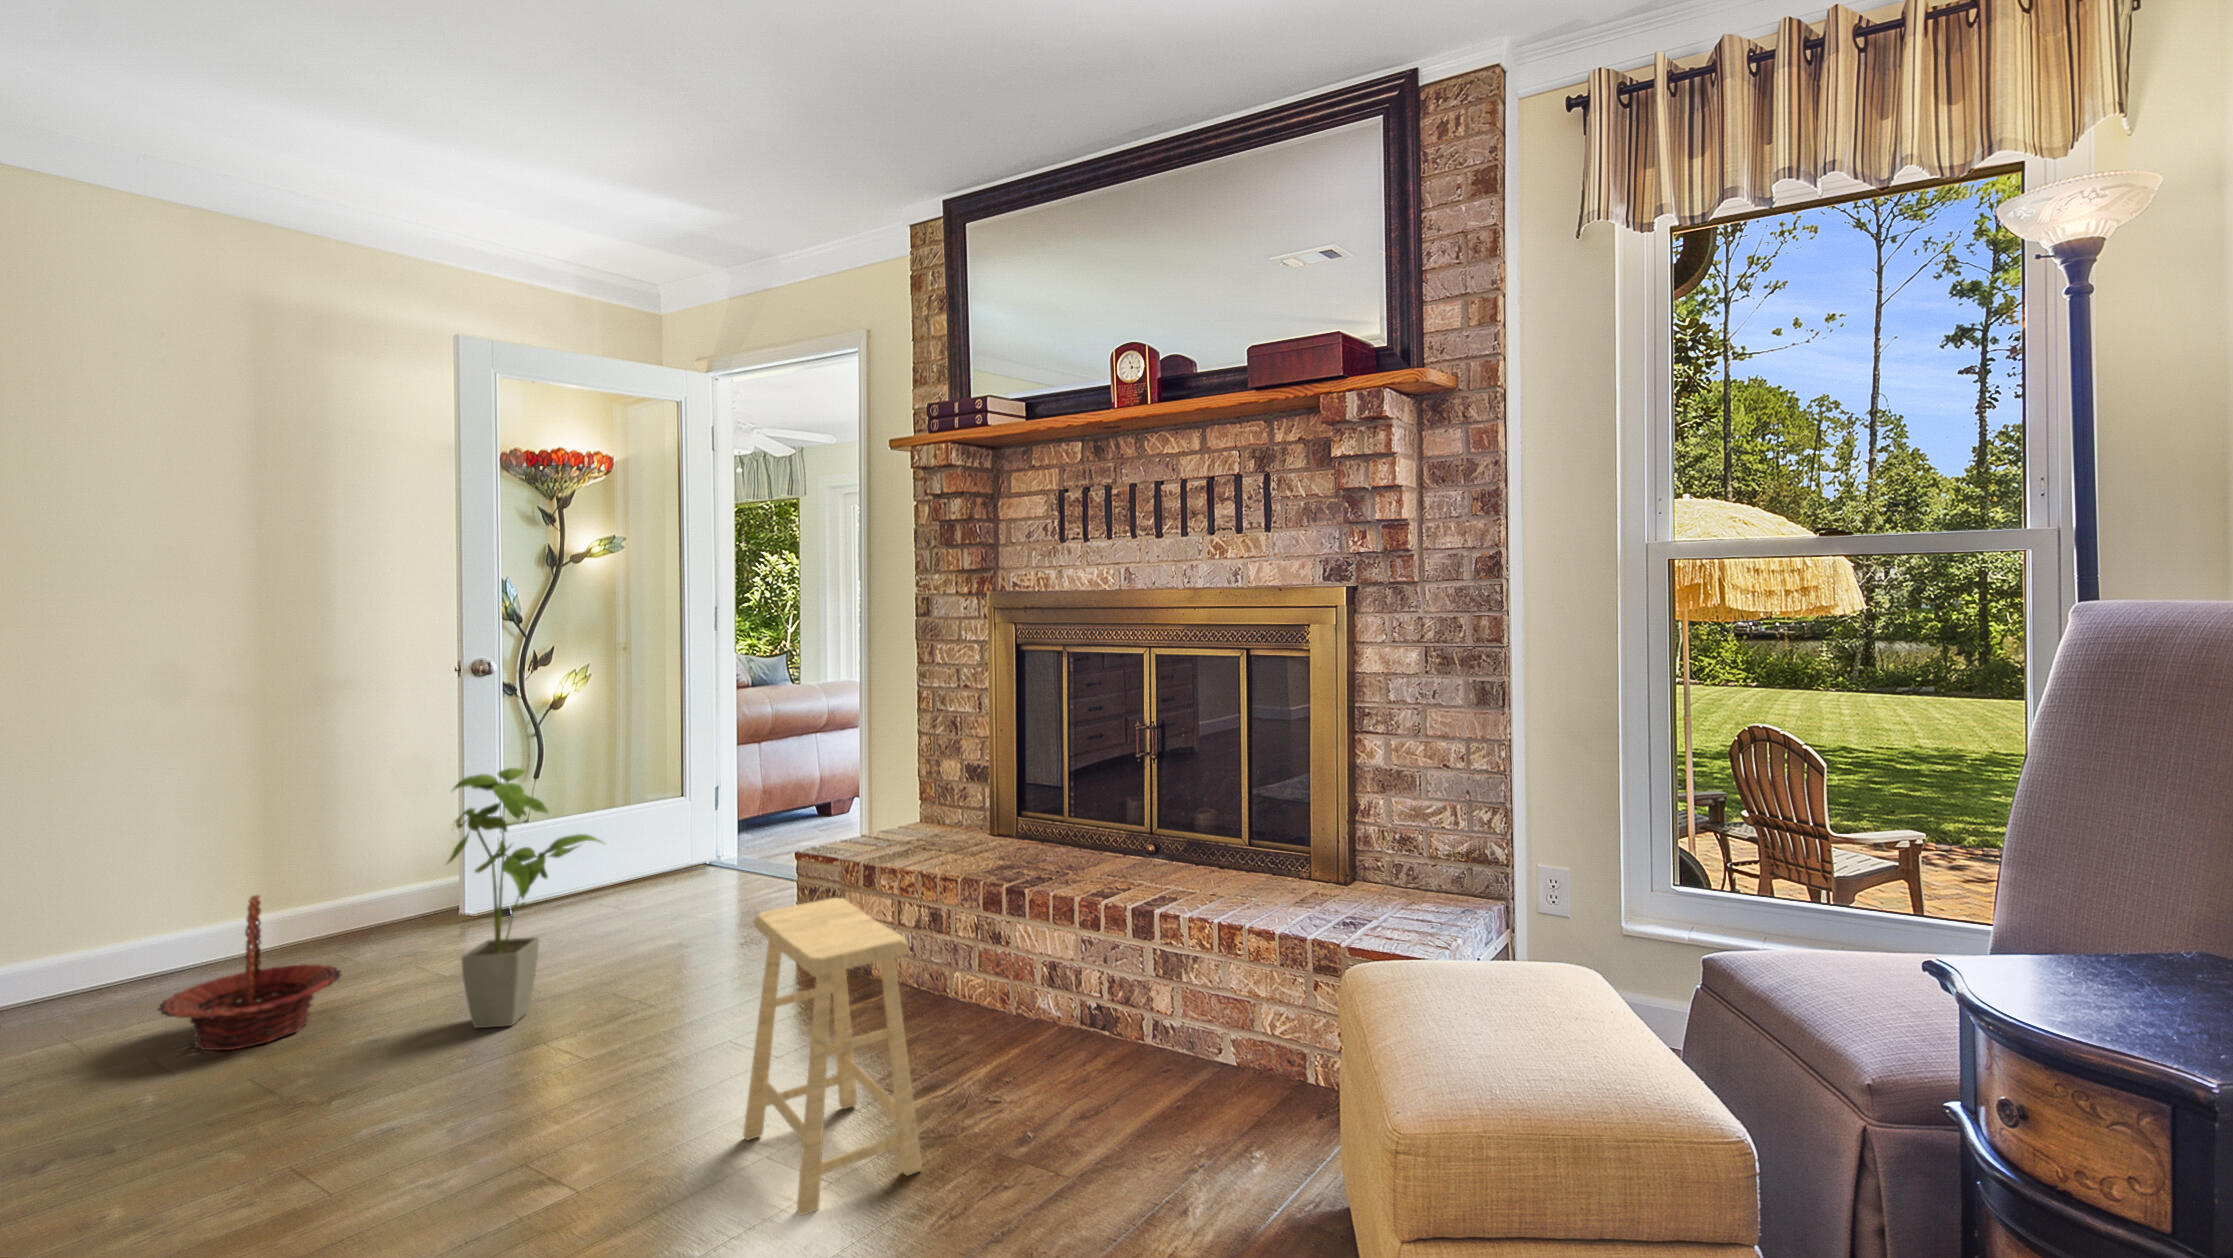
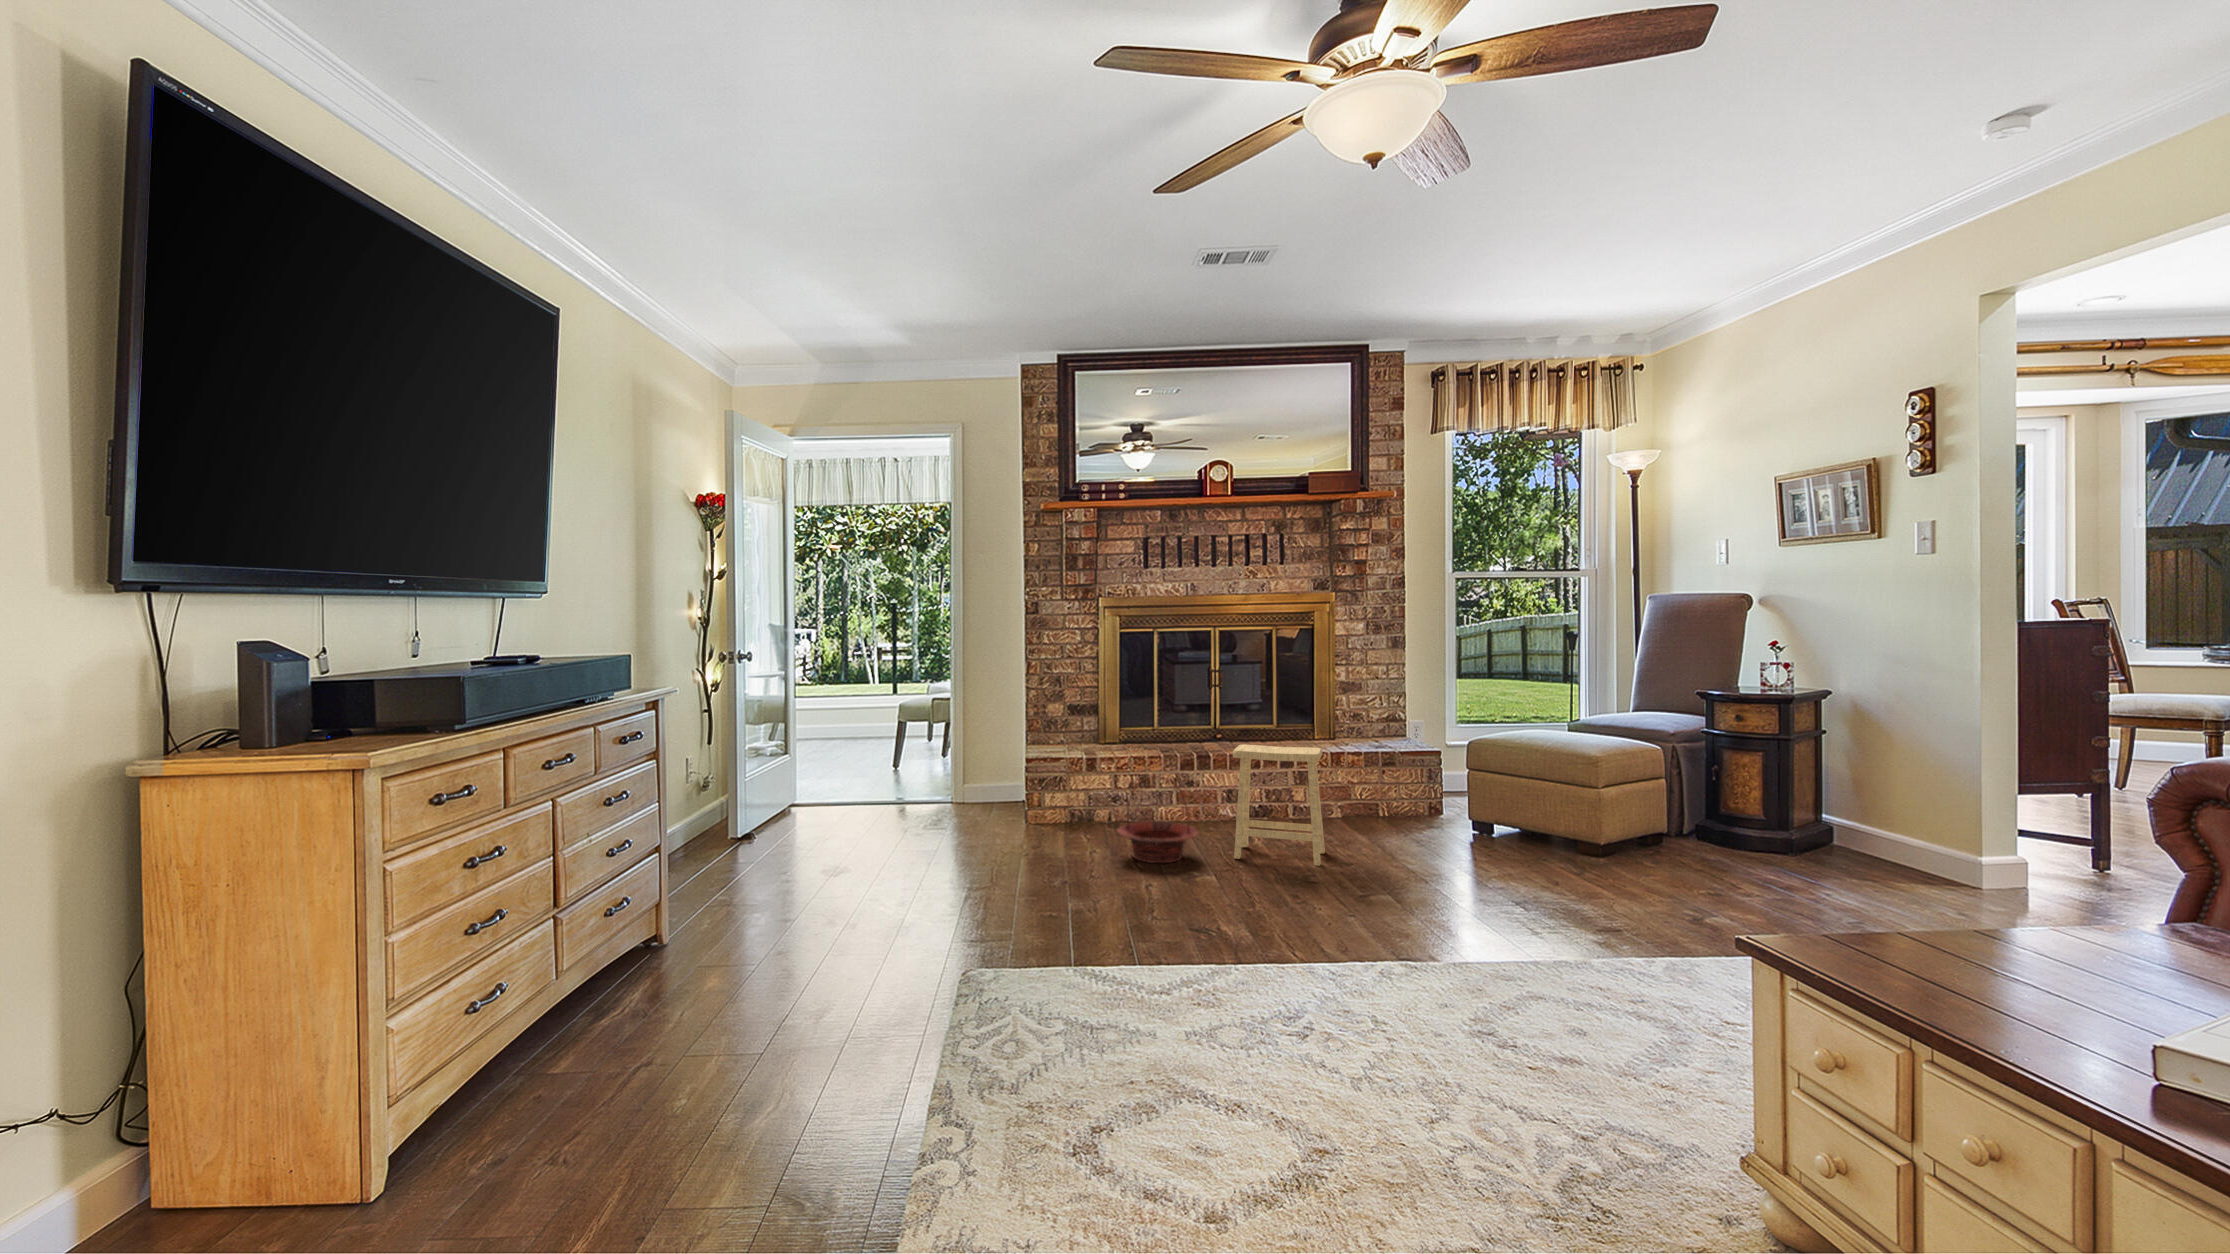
house plant: present [448,768,601,1028] -> none [949,705,1030,863]
basket: present [158,895,341,1050] -> present [1117,776,1198,863]

